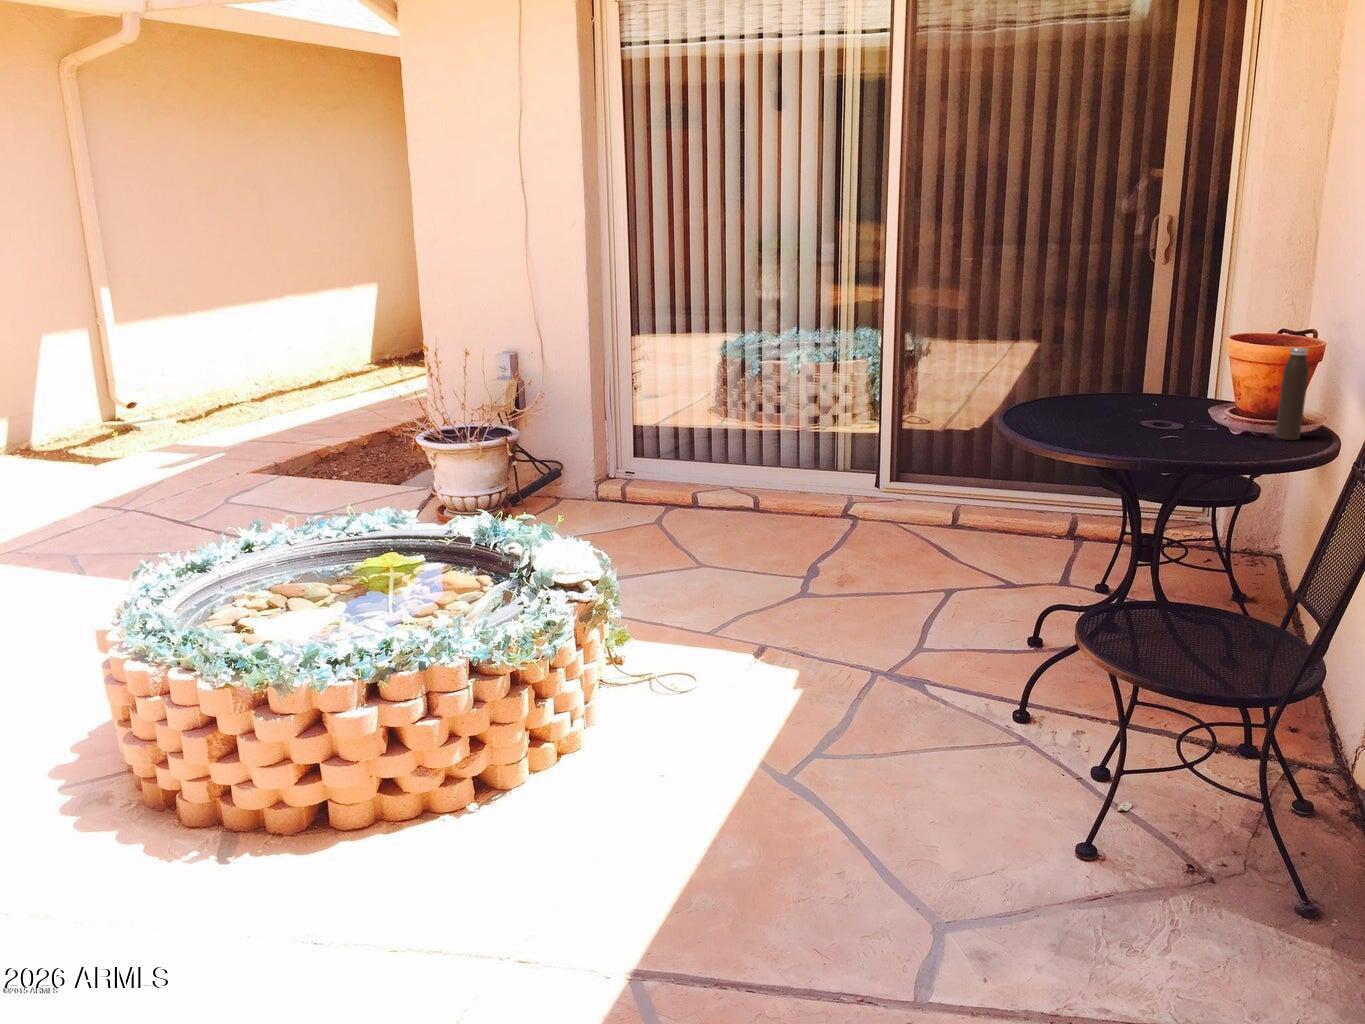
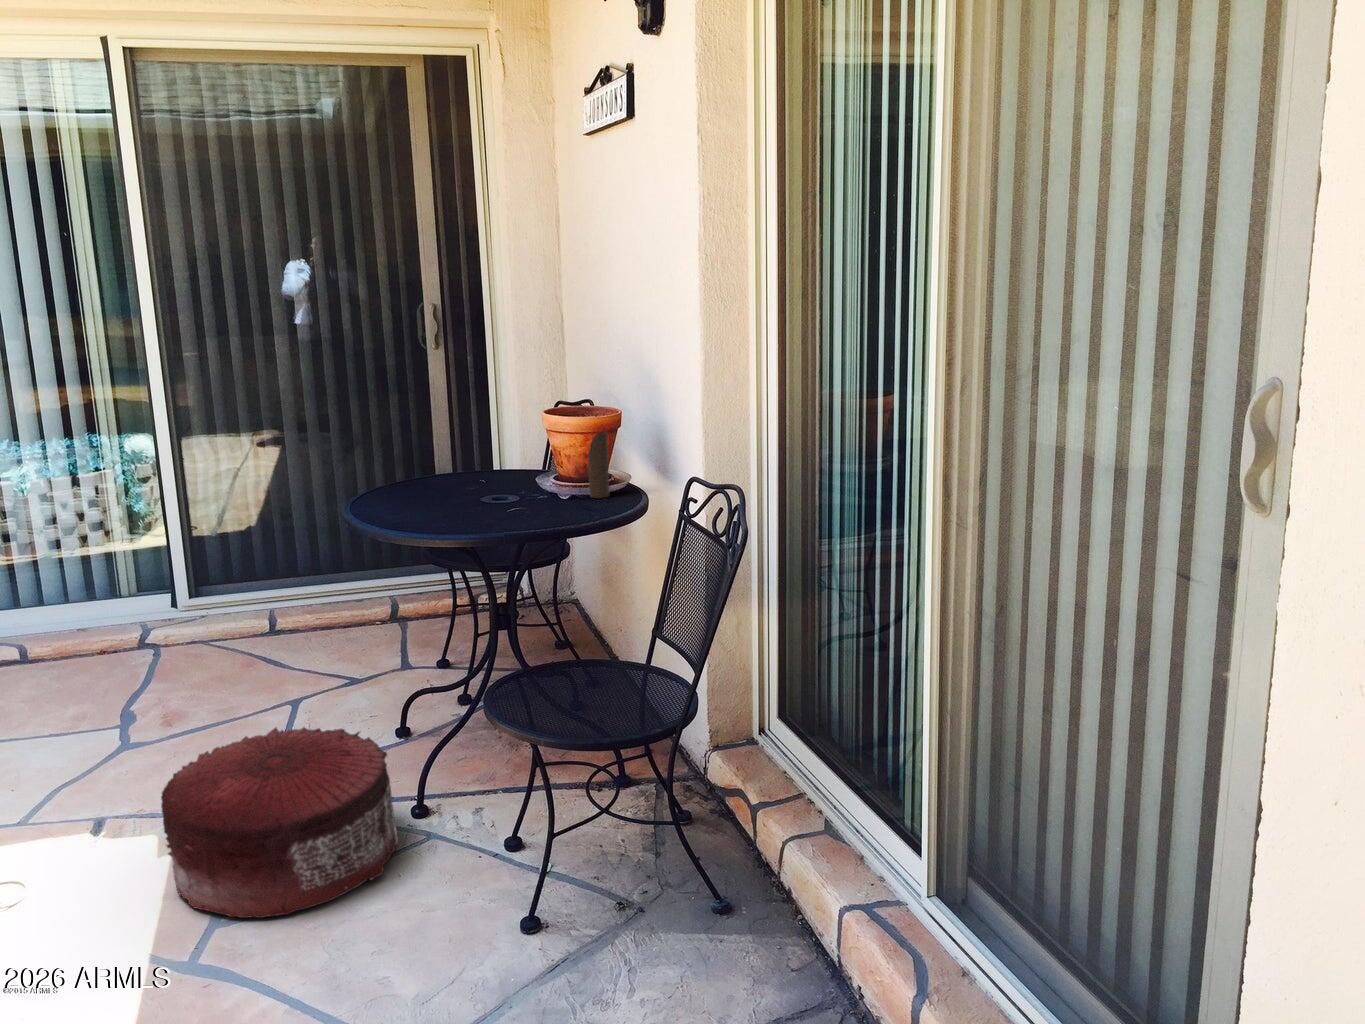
pouf: none [794,604,995,767] -> present [161,727,398,918]

